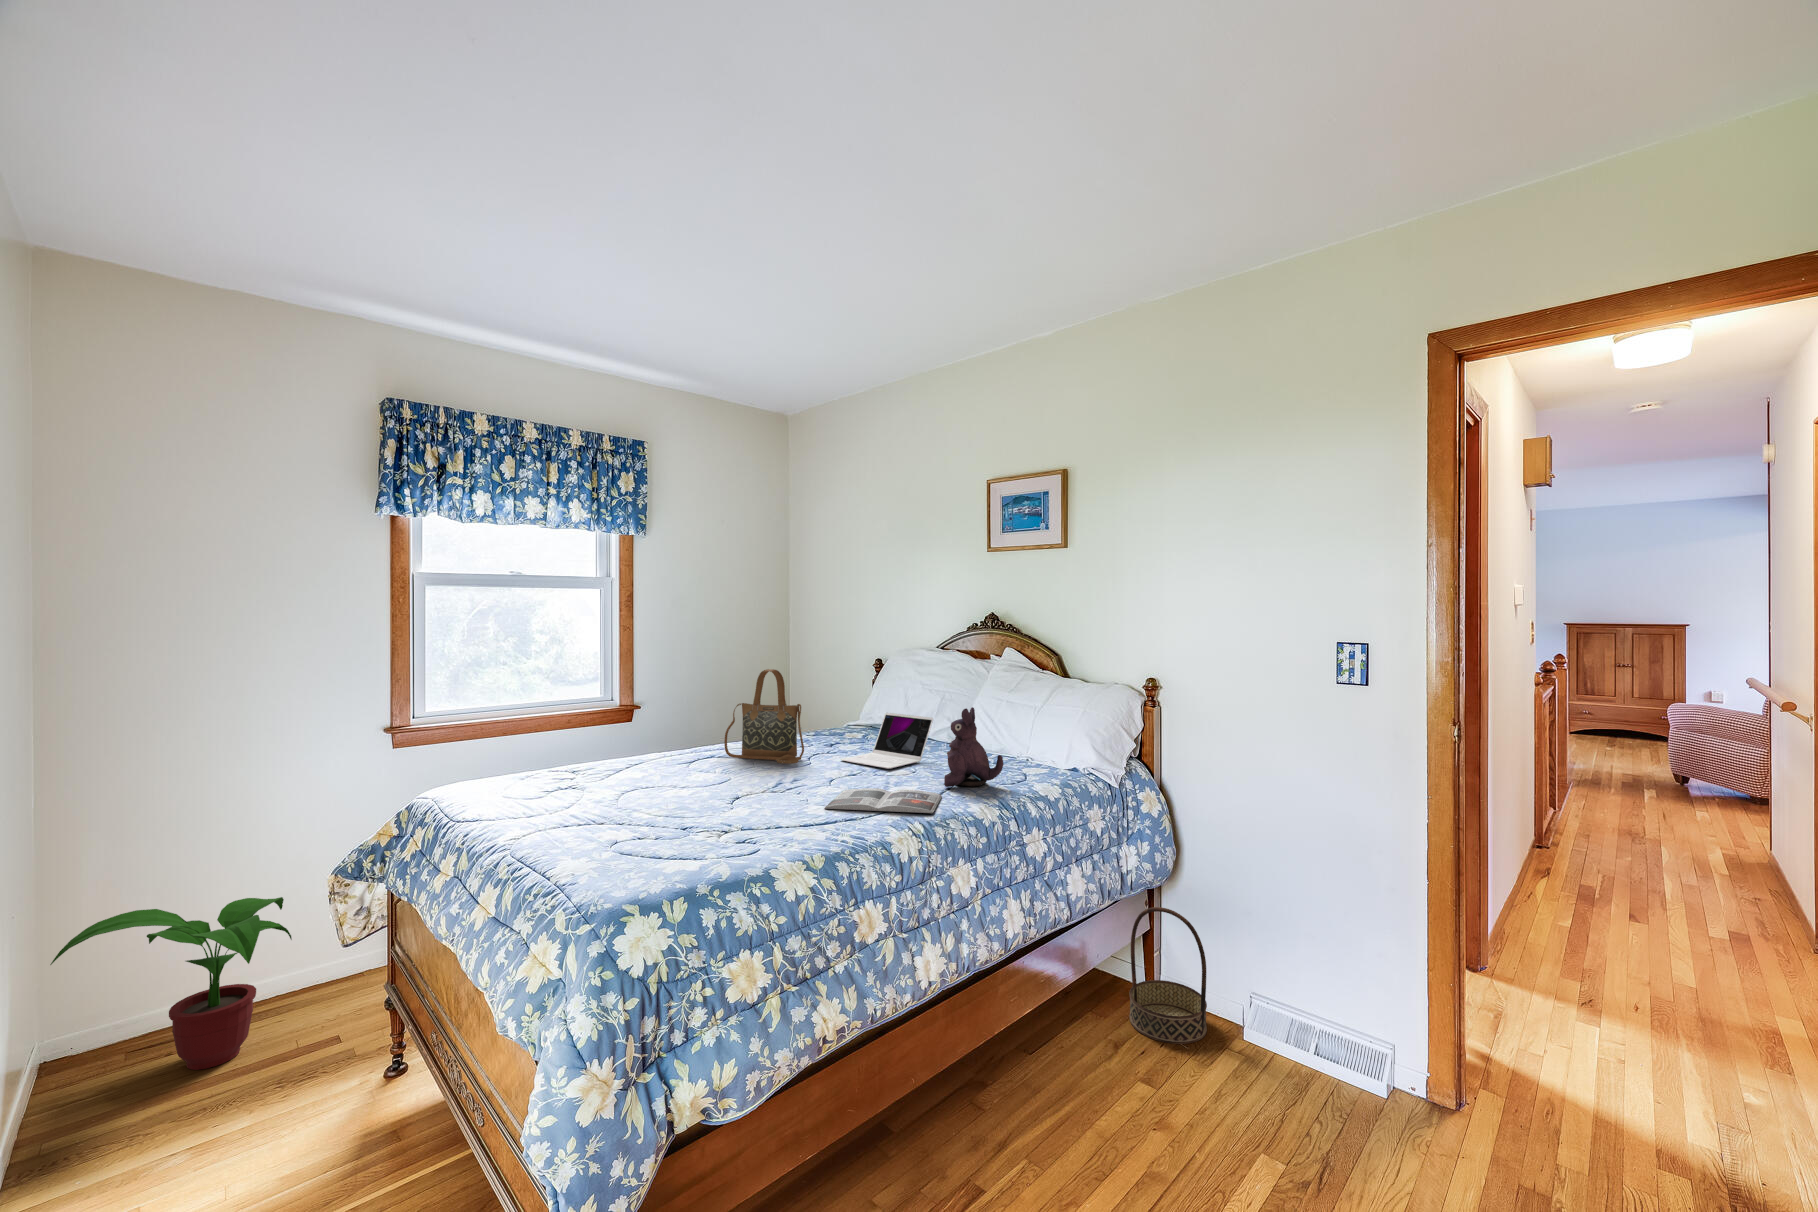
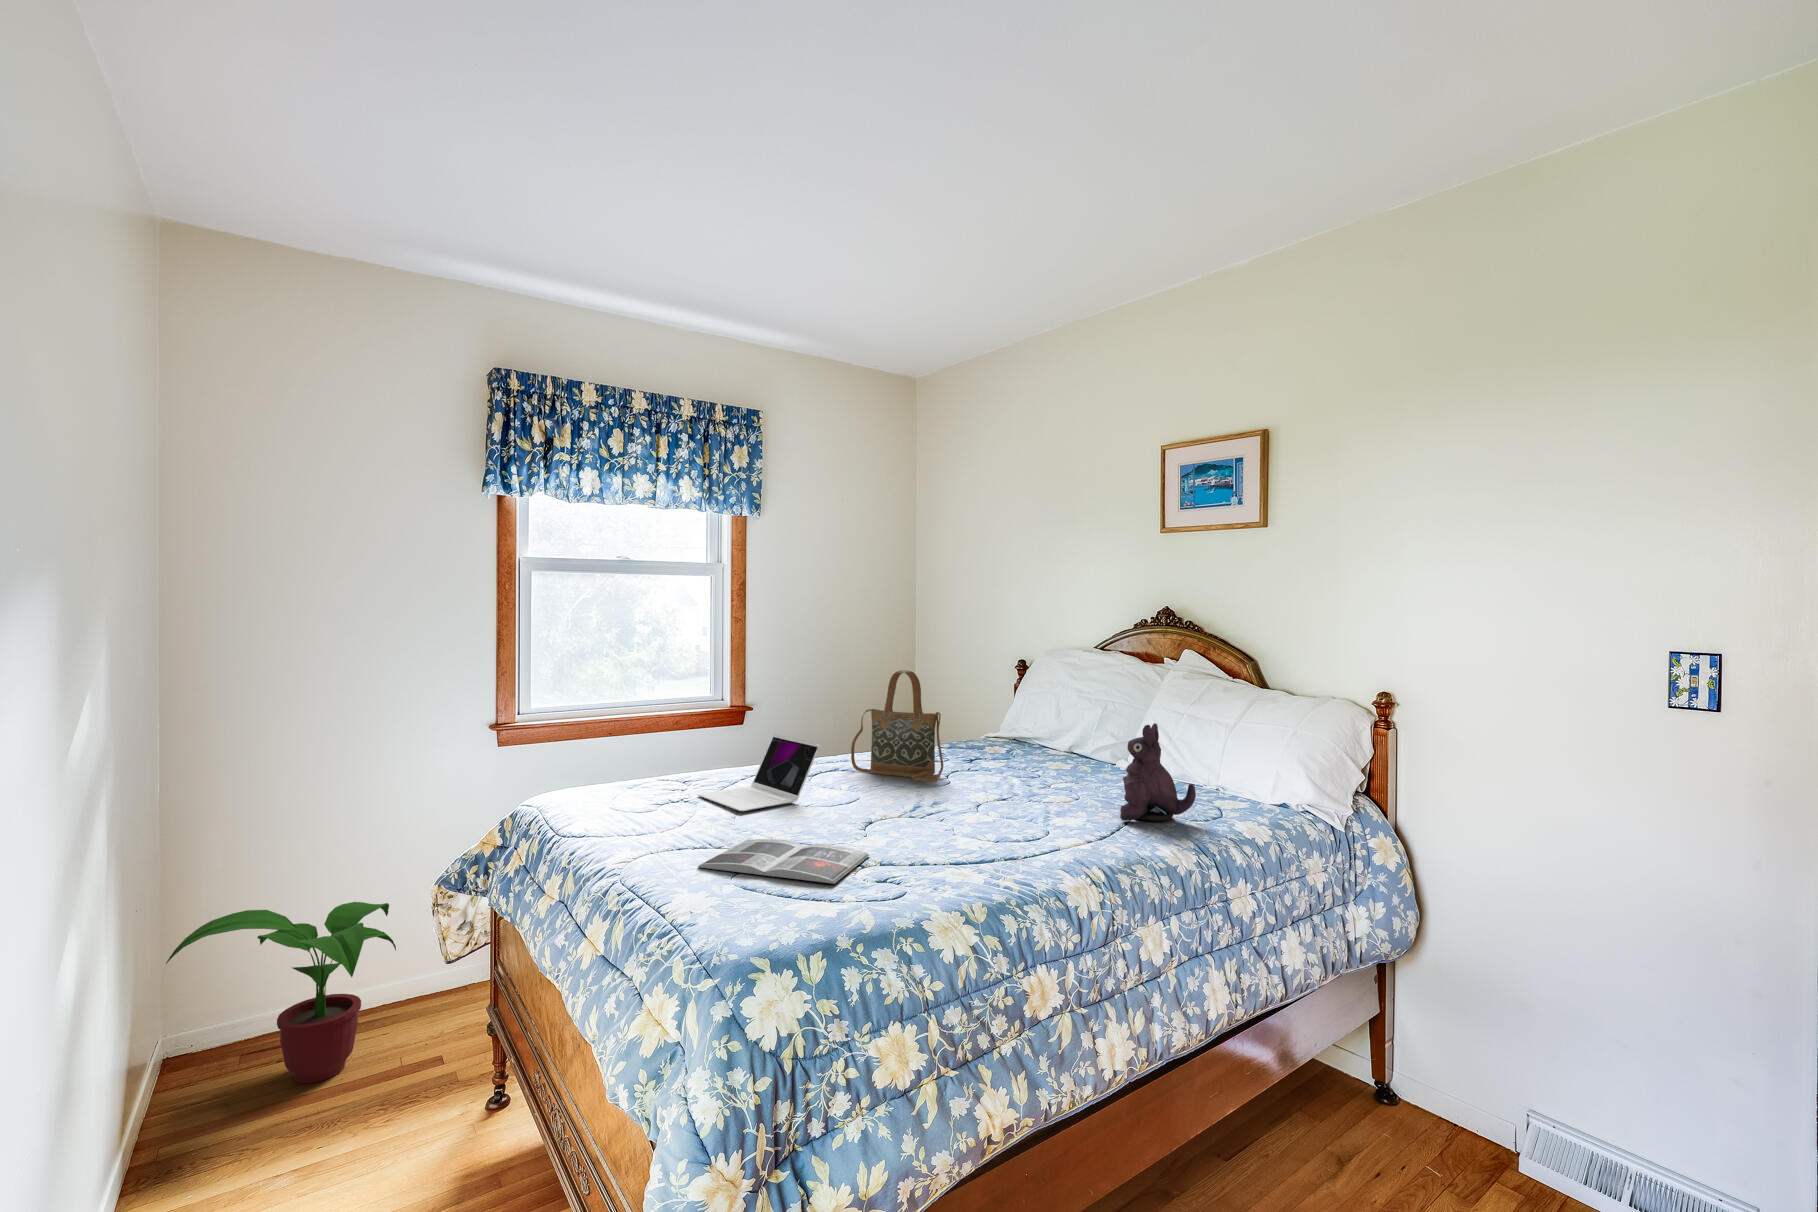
laptop: present [841,713,933,769] -> present [698,734,820,811]
magazine: present [825,788,942,813] -> present [698,839,869,884]
basket: present [1129,907,1207,1044] -> none [1352,984,1463,1165]

